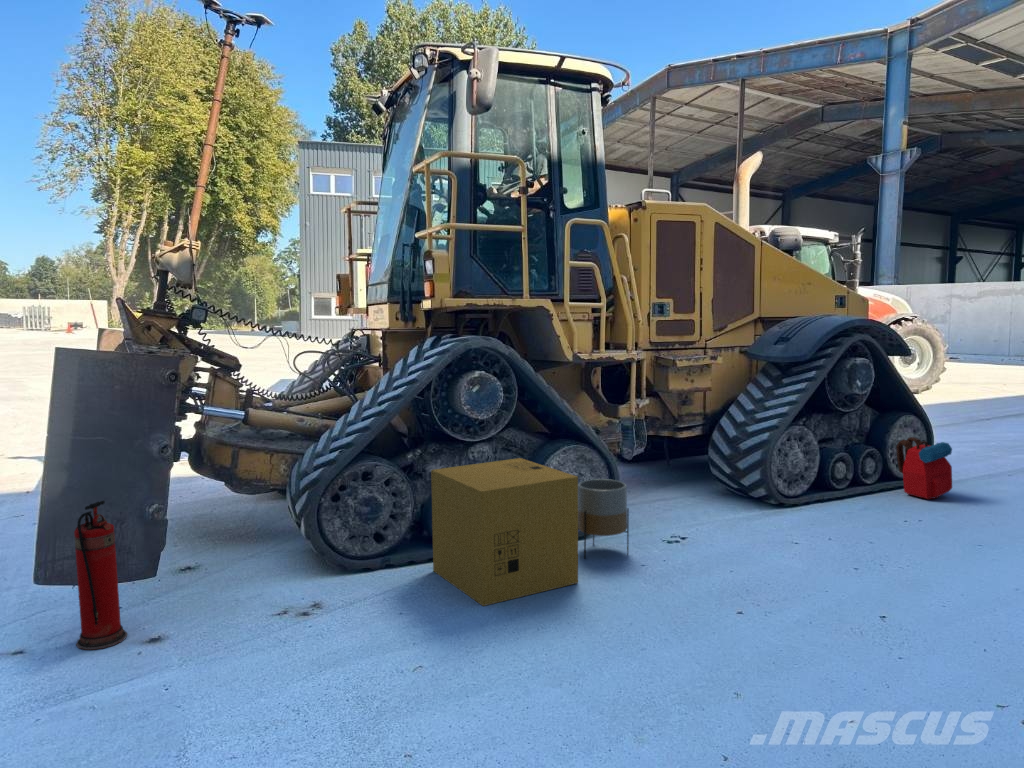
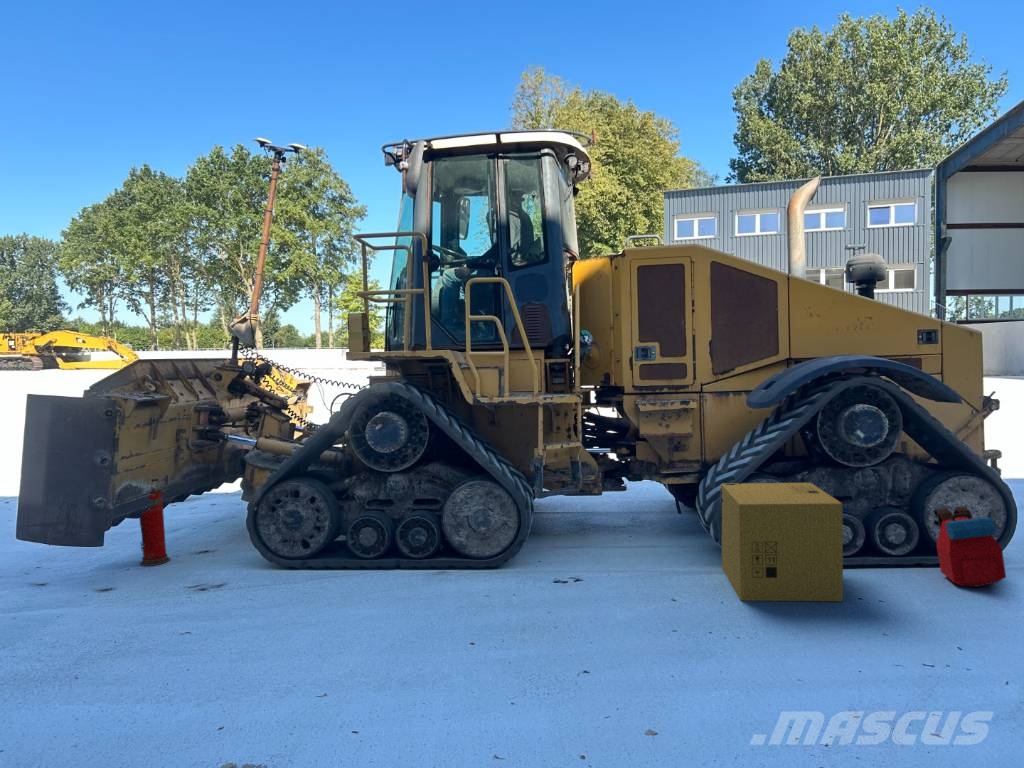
cardboard box: present [431,458,578,606] -> present [721,483,843,601]
planter: present [578,479,629,558] -> none [476,506,521,576]

